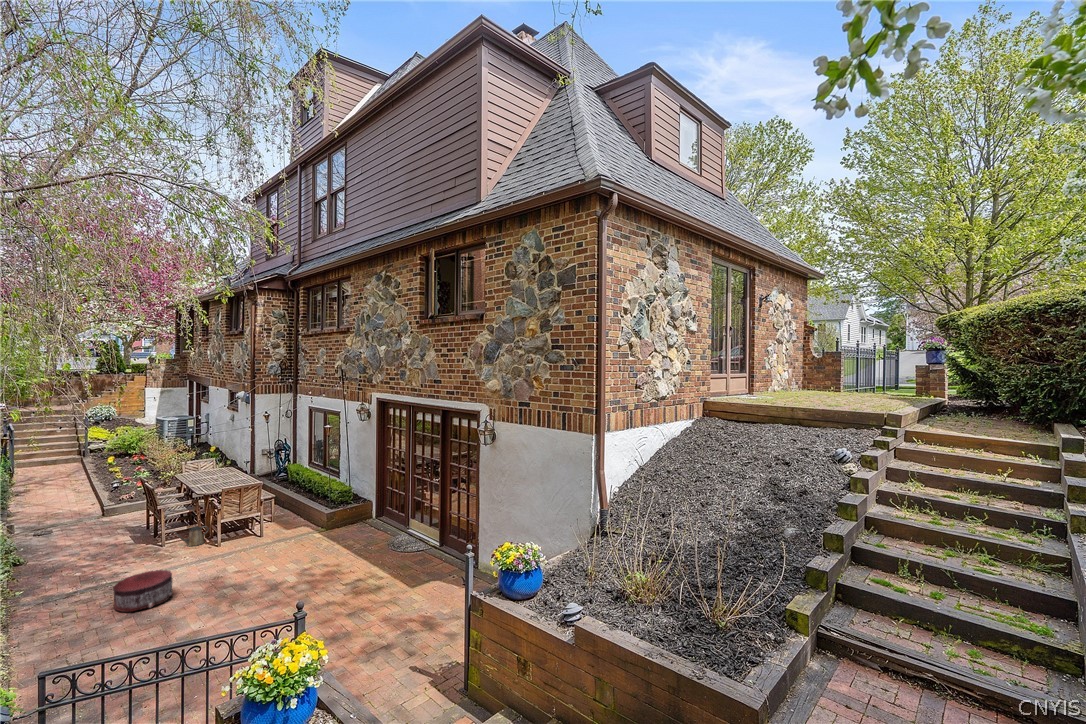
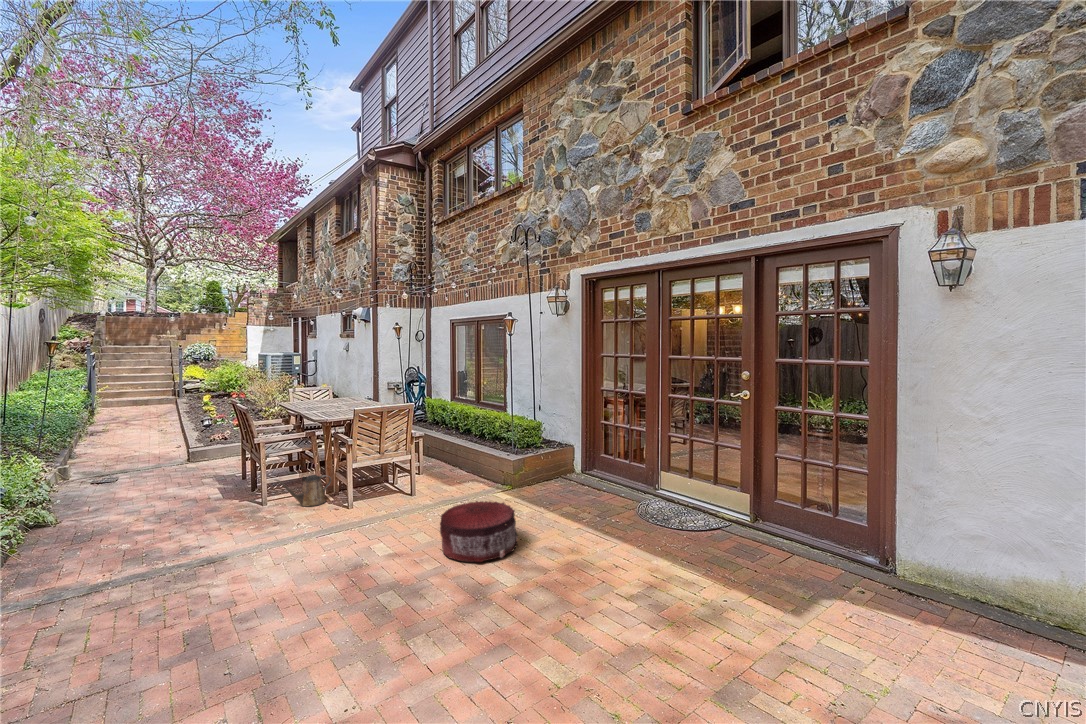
pouf: present [113,570,172,612] -> present [440,501,518,562]

